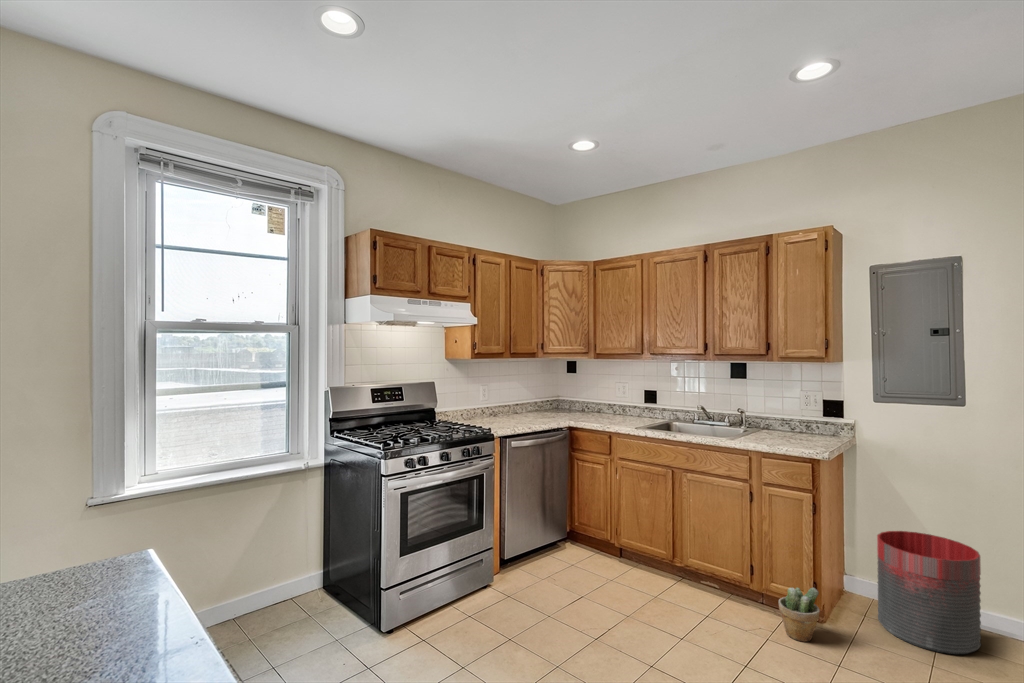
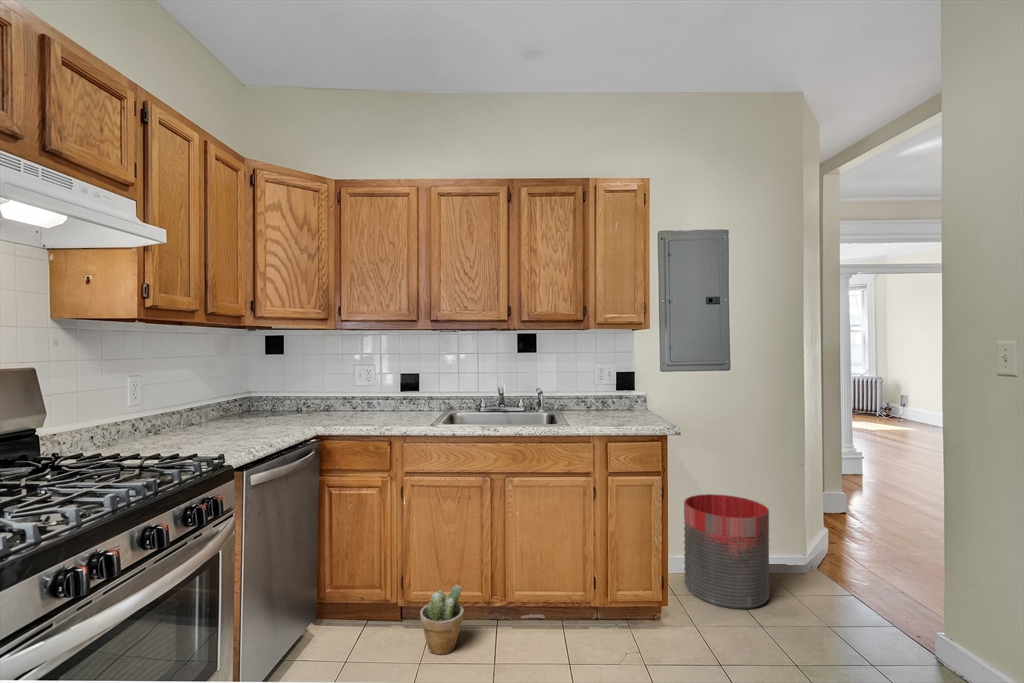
potted plant: present [779,588,820,642] -> present [420,585,464,655]

